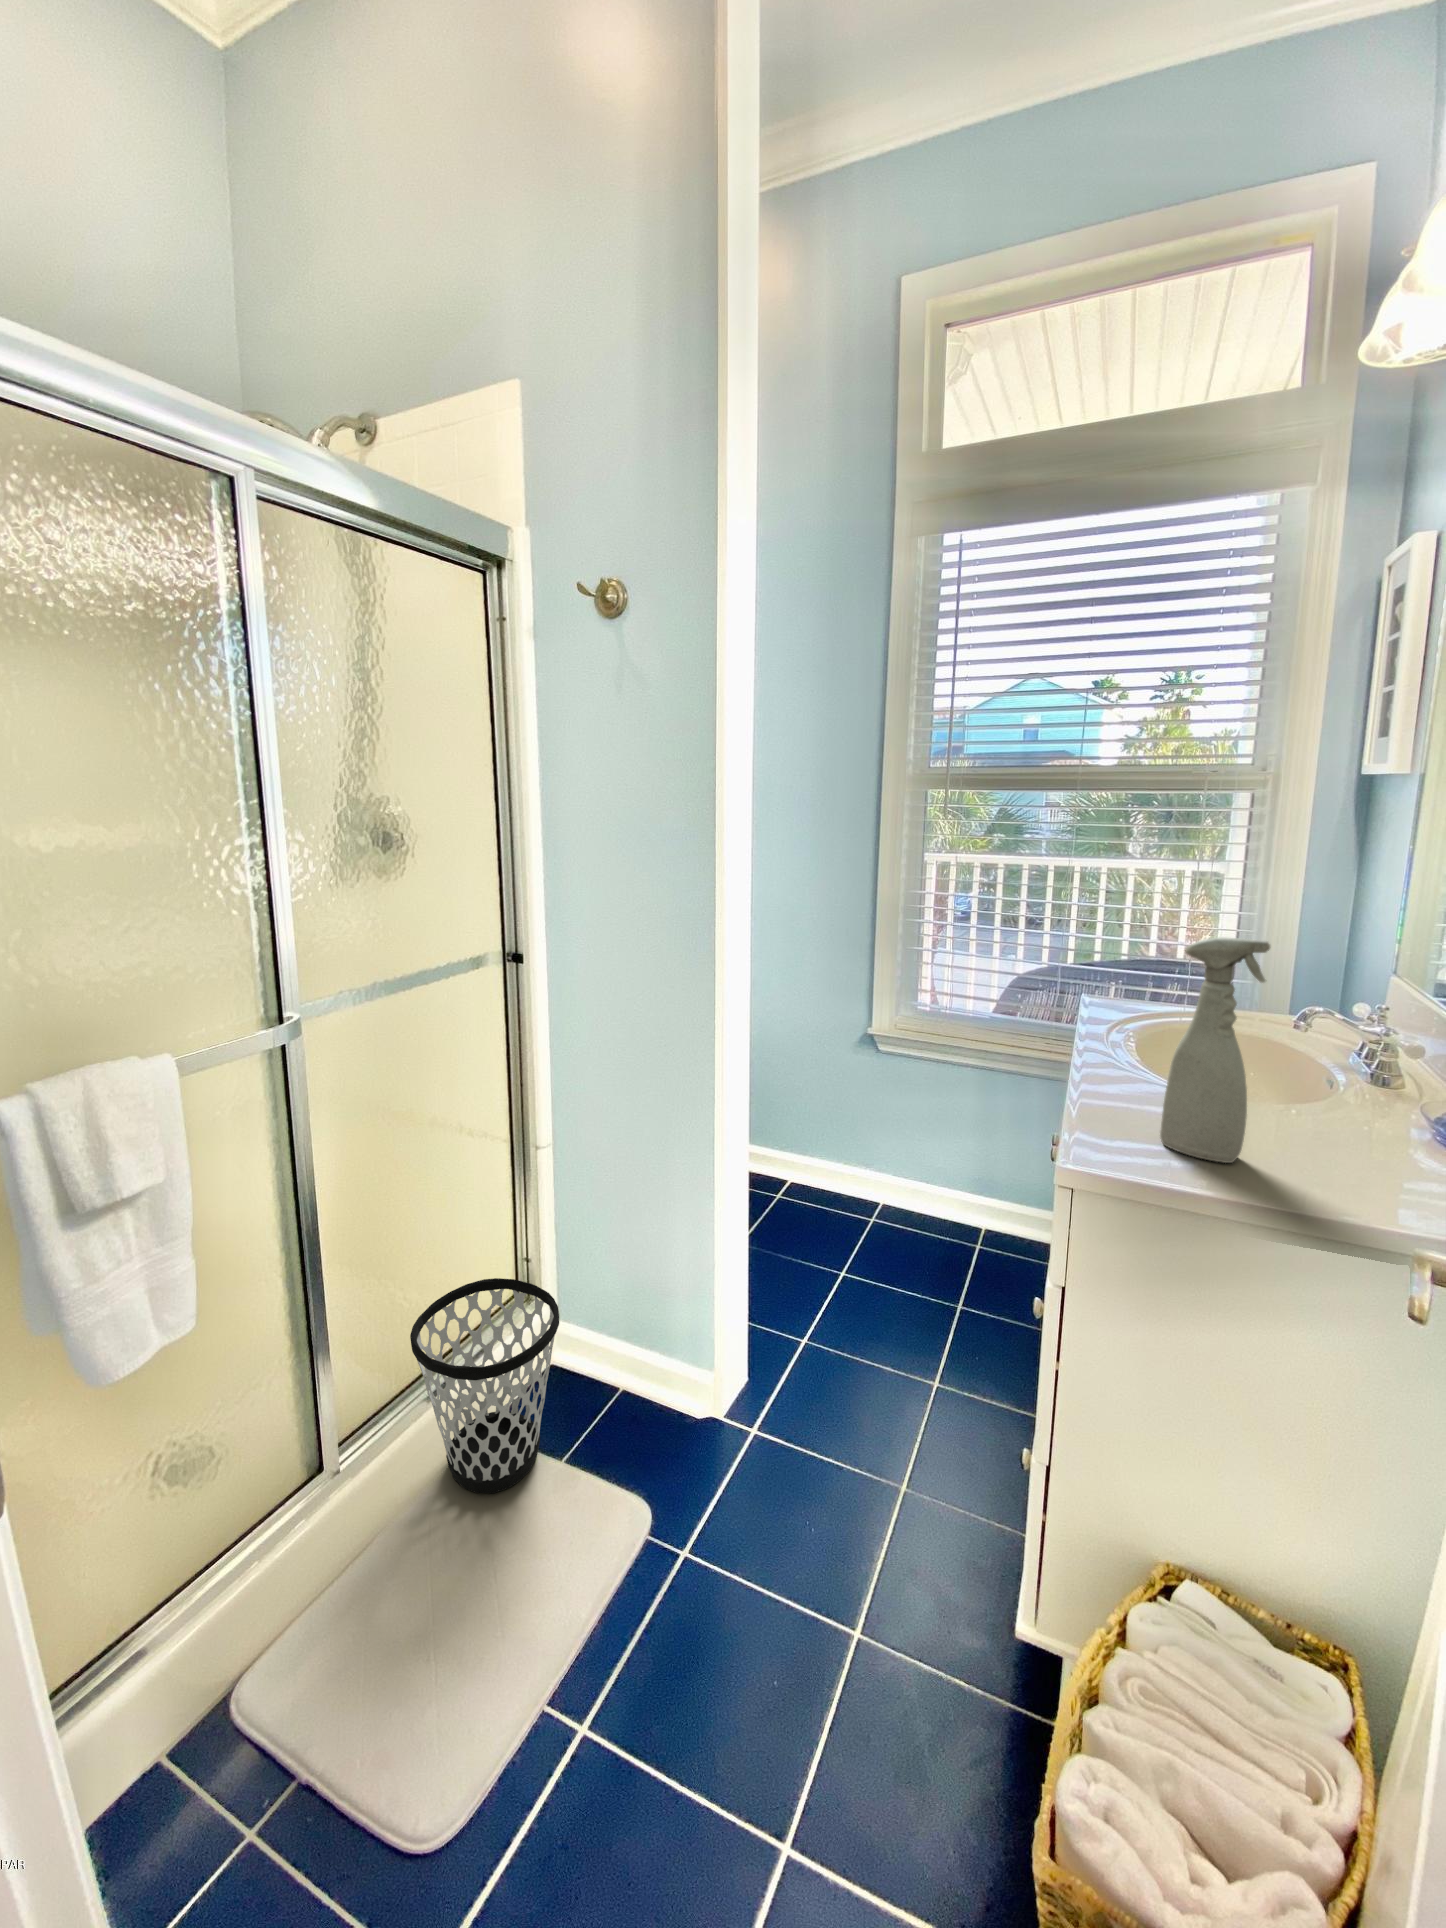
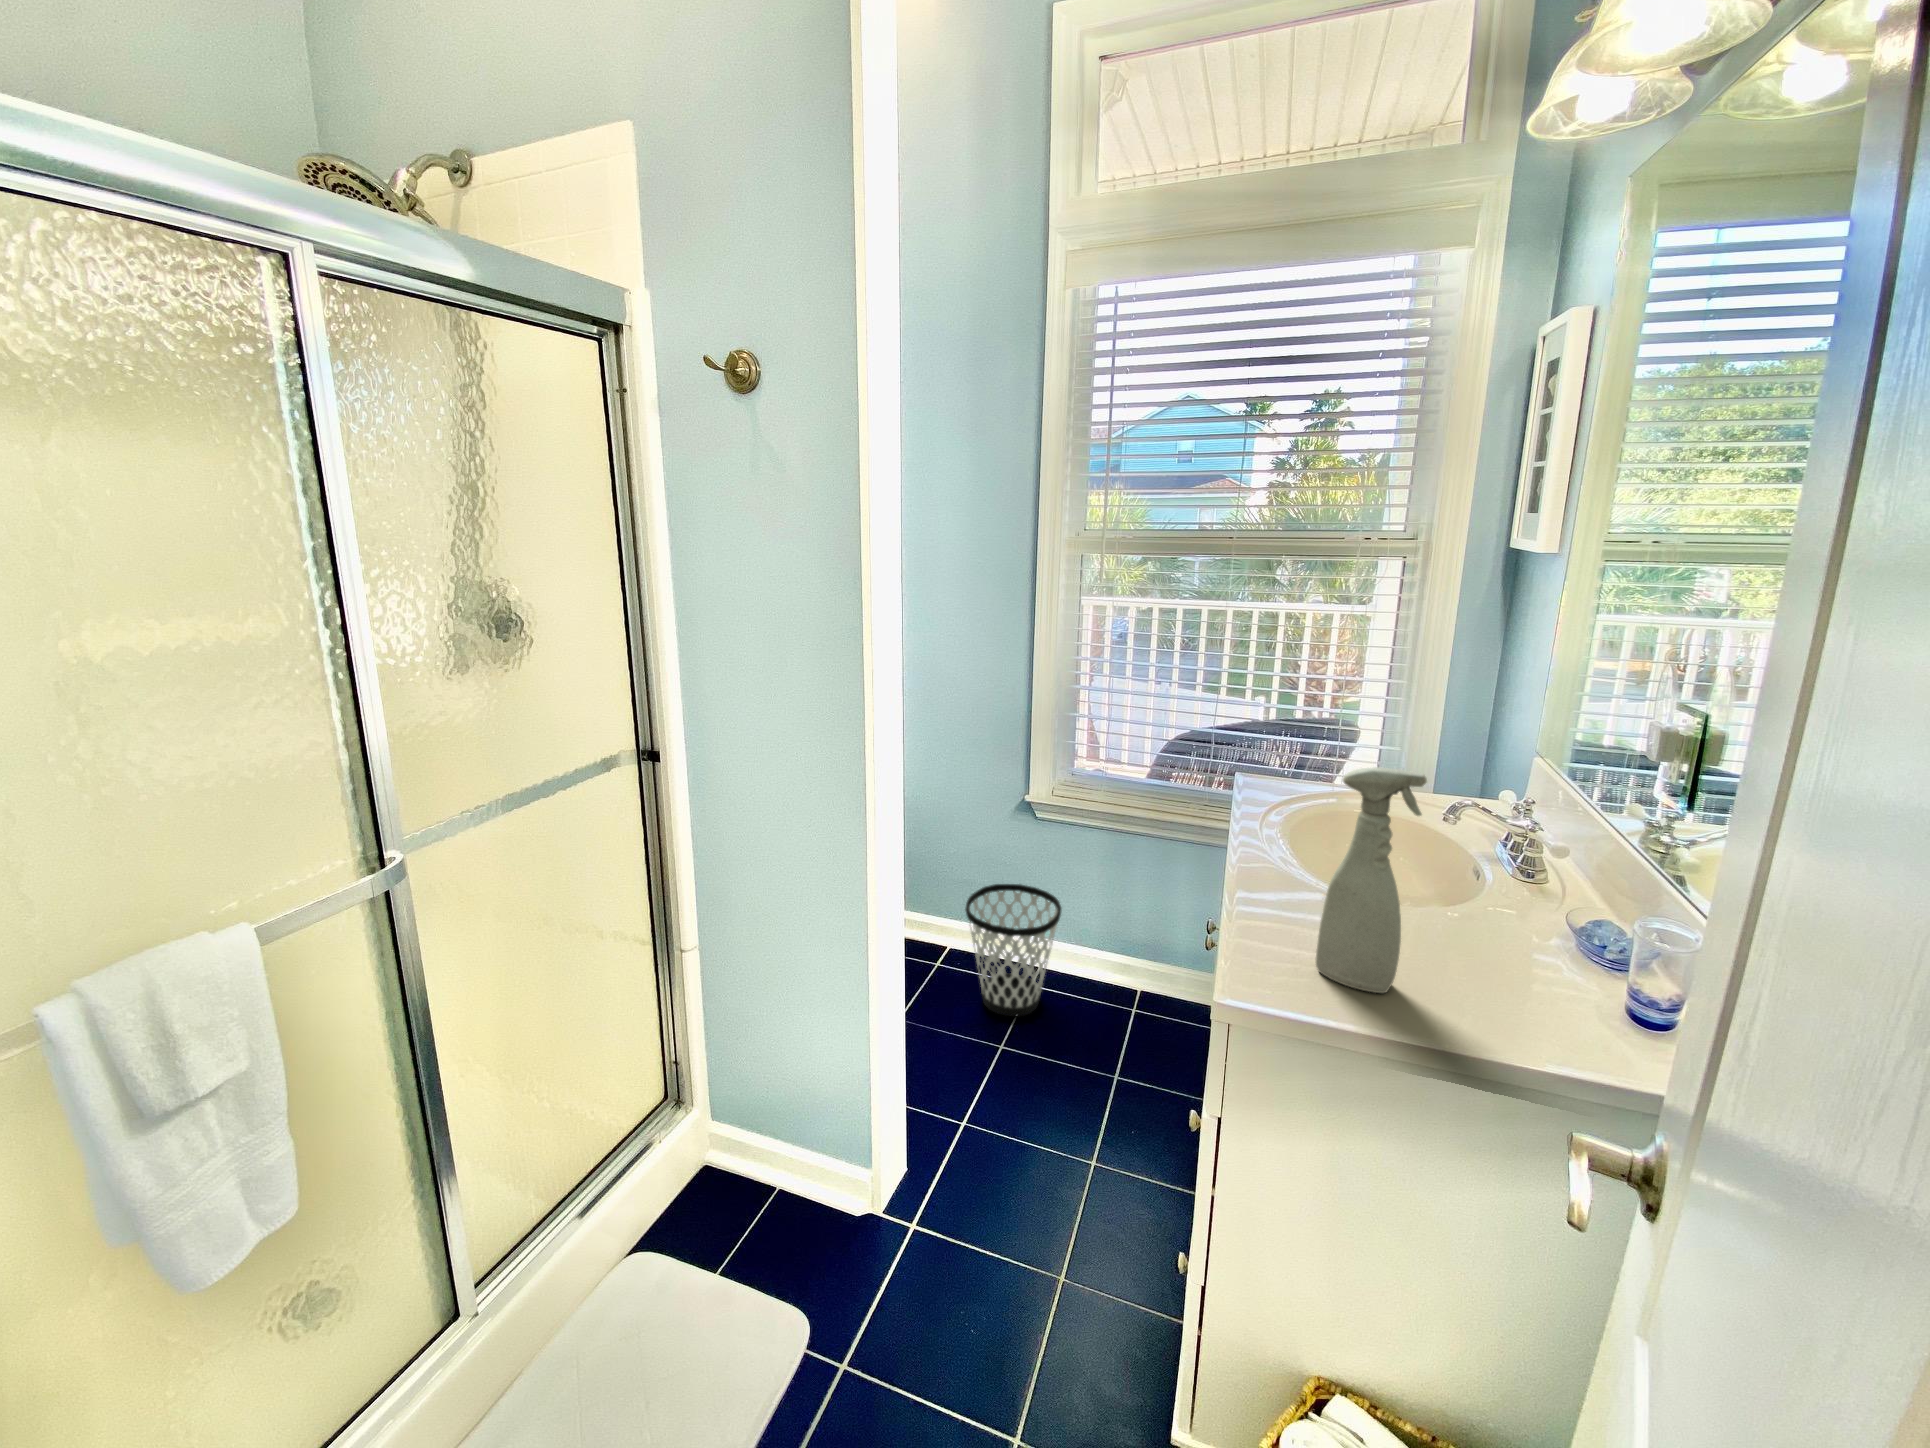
wastebasket: present [410,1278,559,1493] -> present [965,884,1061,1016]

